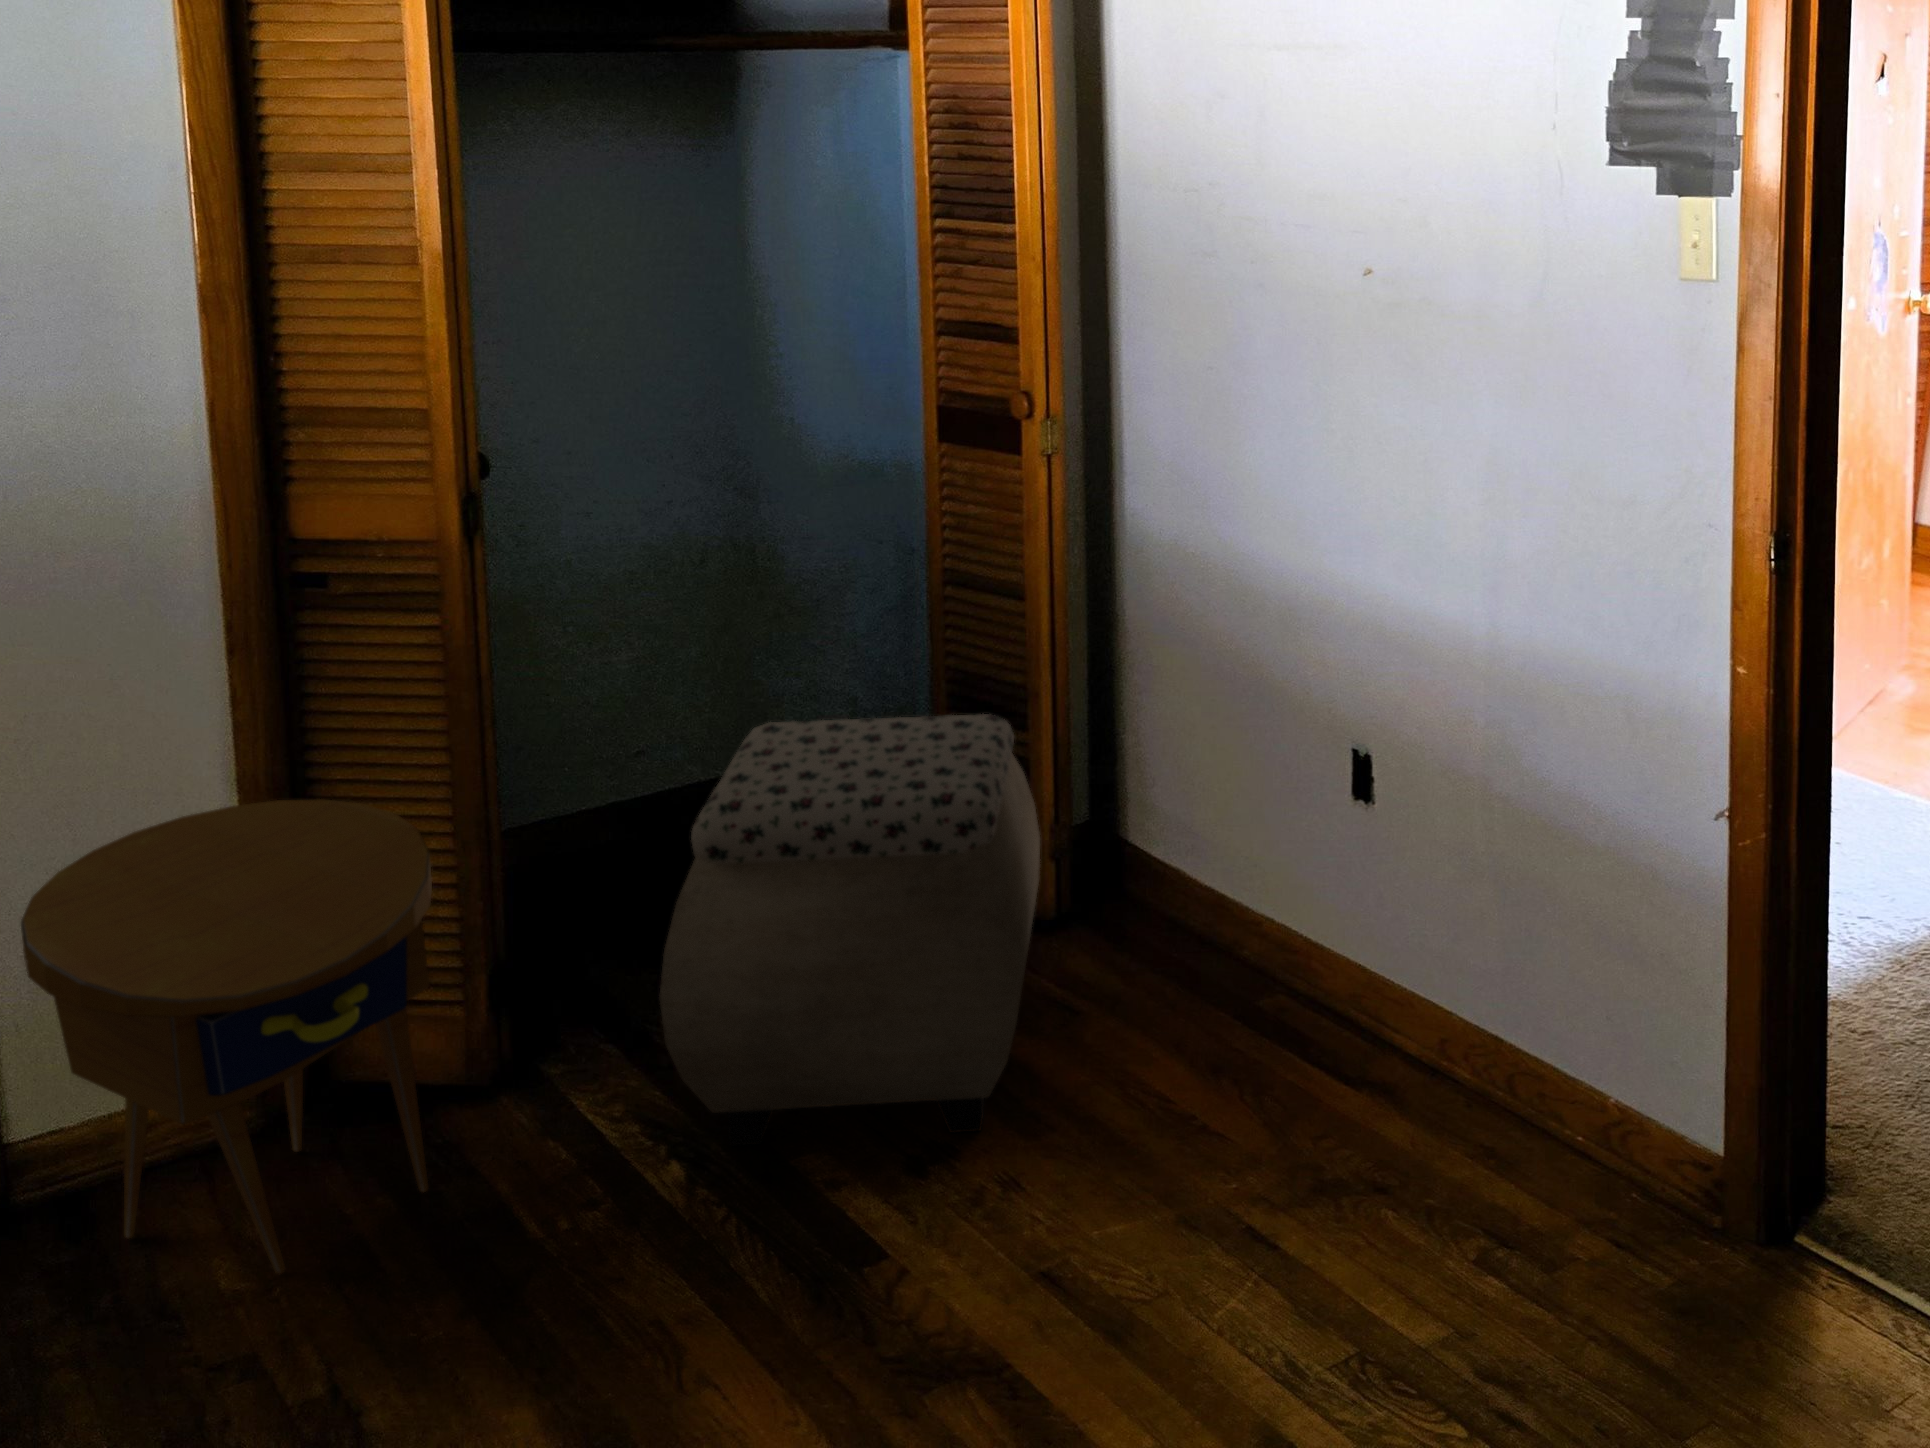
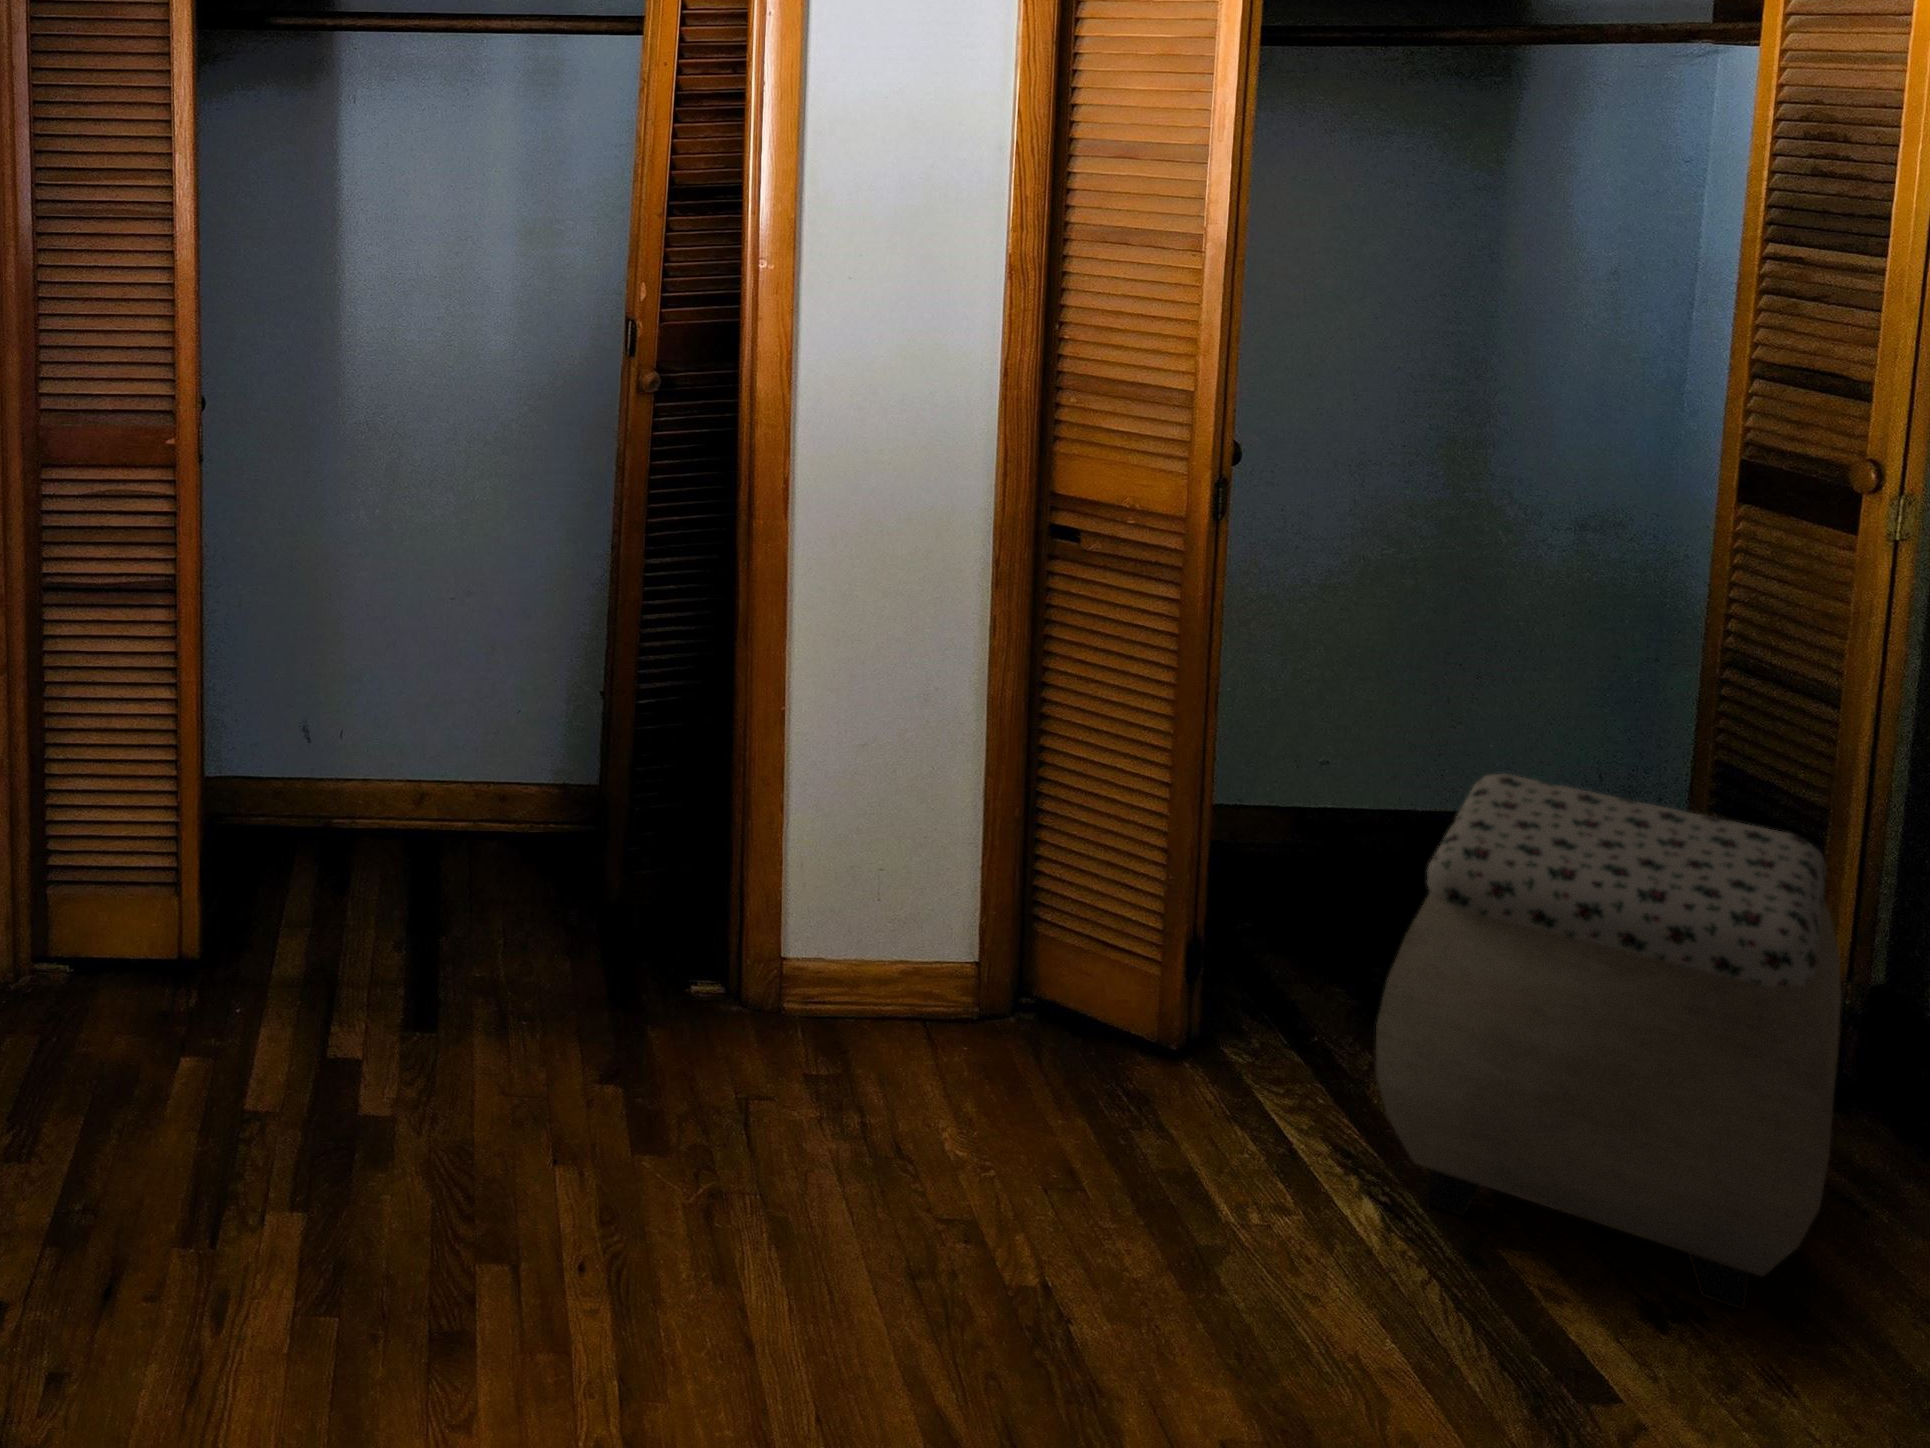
side table: present [21,799,432,1273] -> none [829,718,1159,1148]

